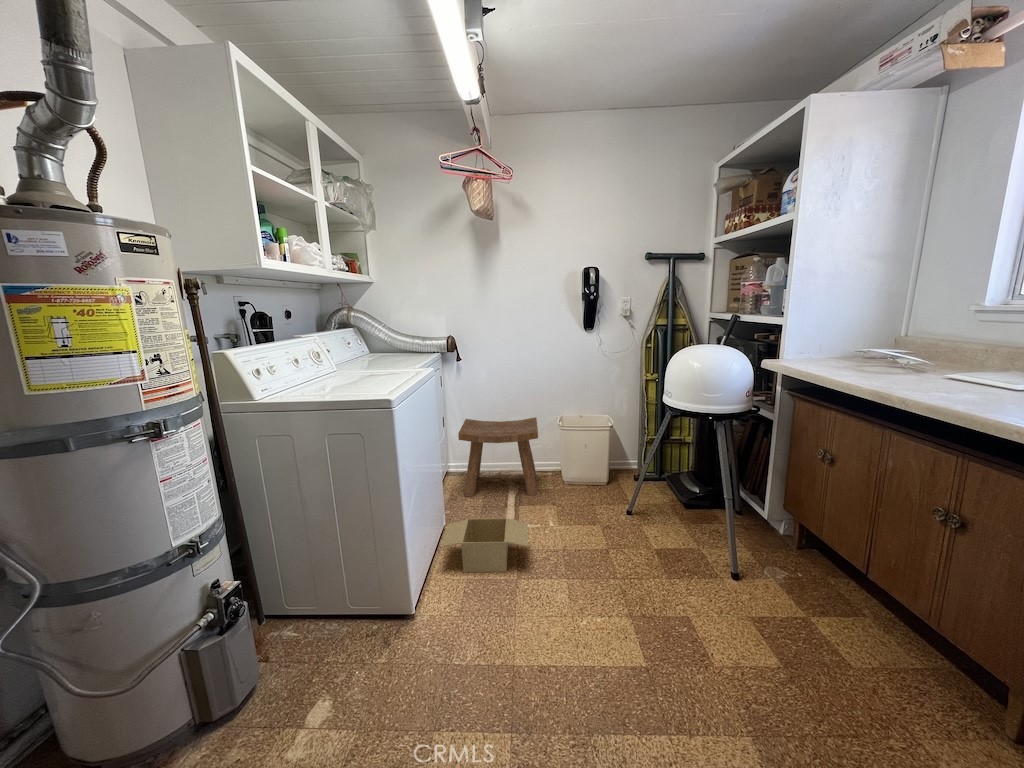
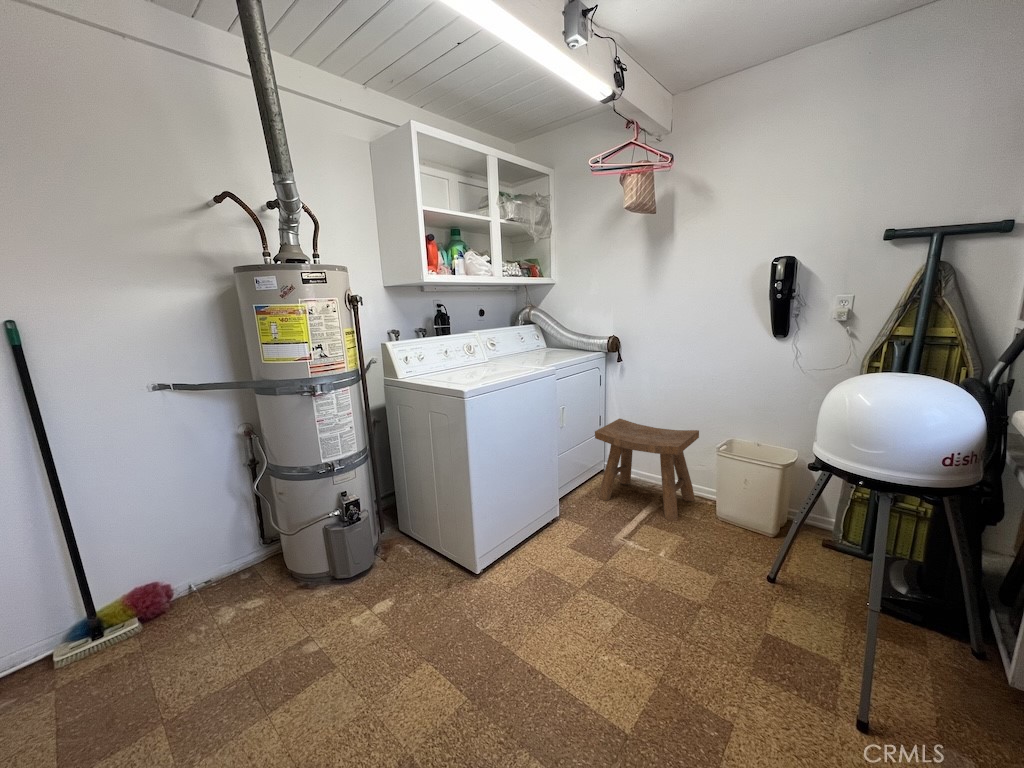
cardboard box: present [440,518,528,572] -> none [523,515,617,579]

